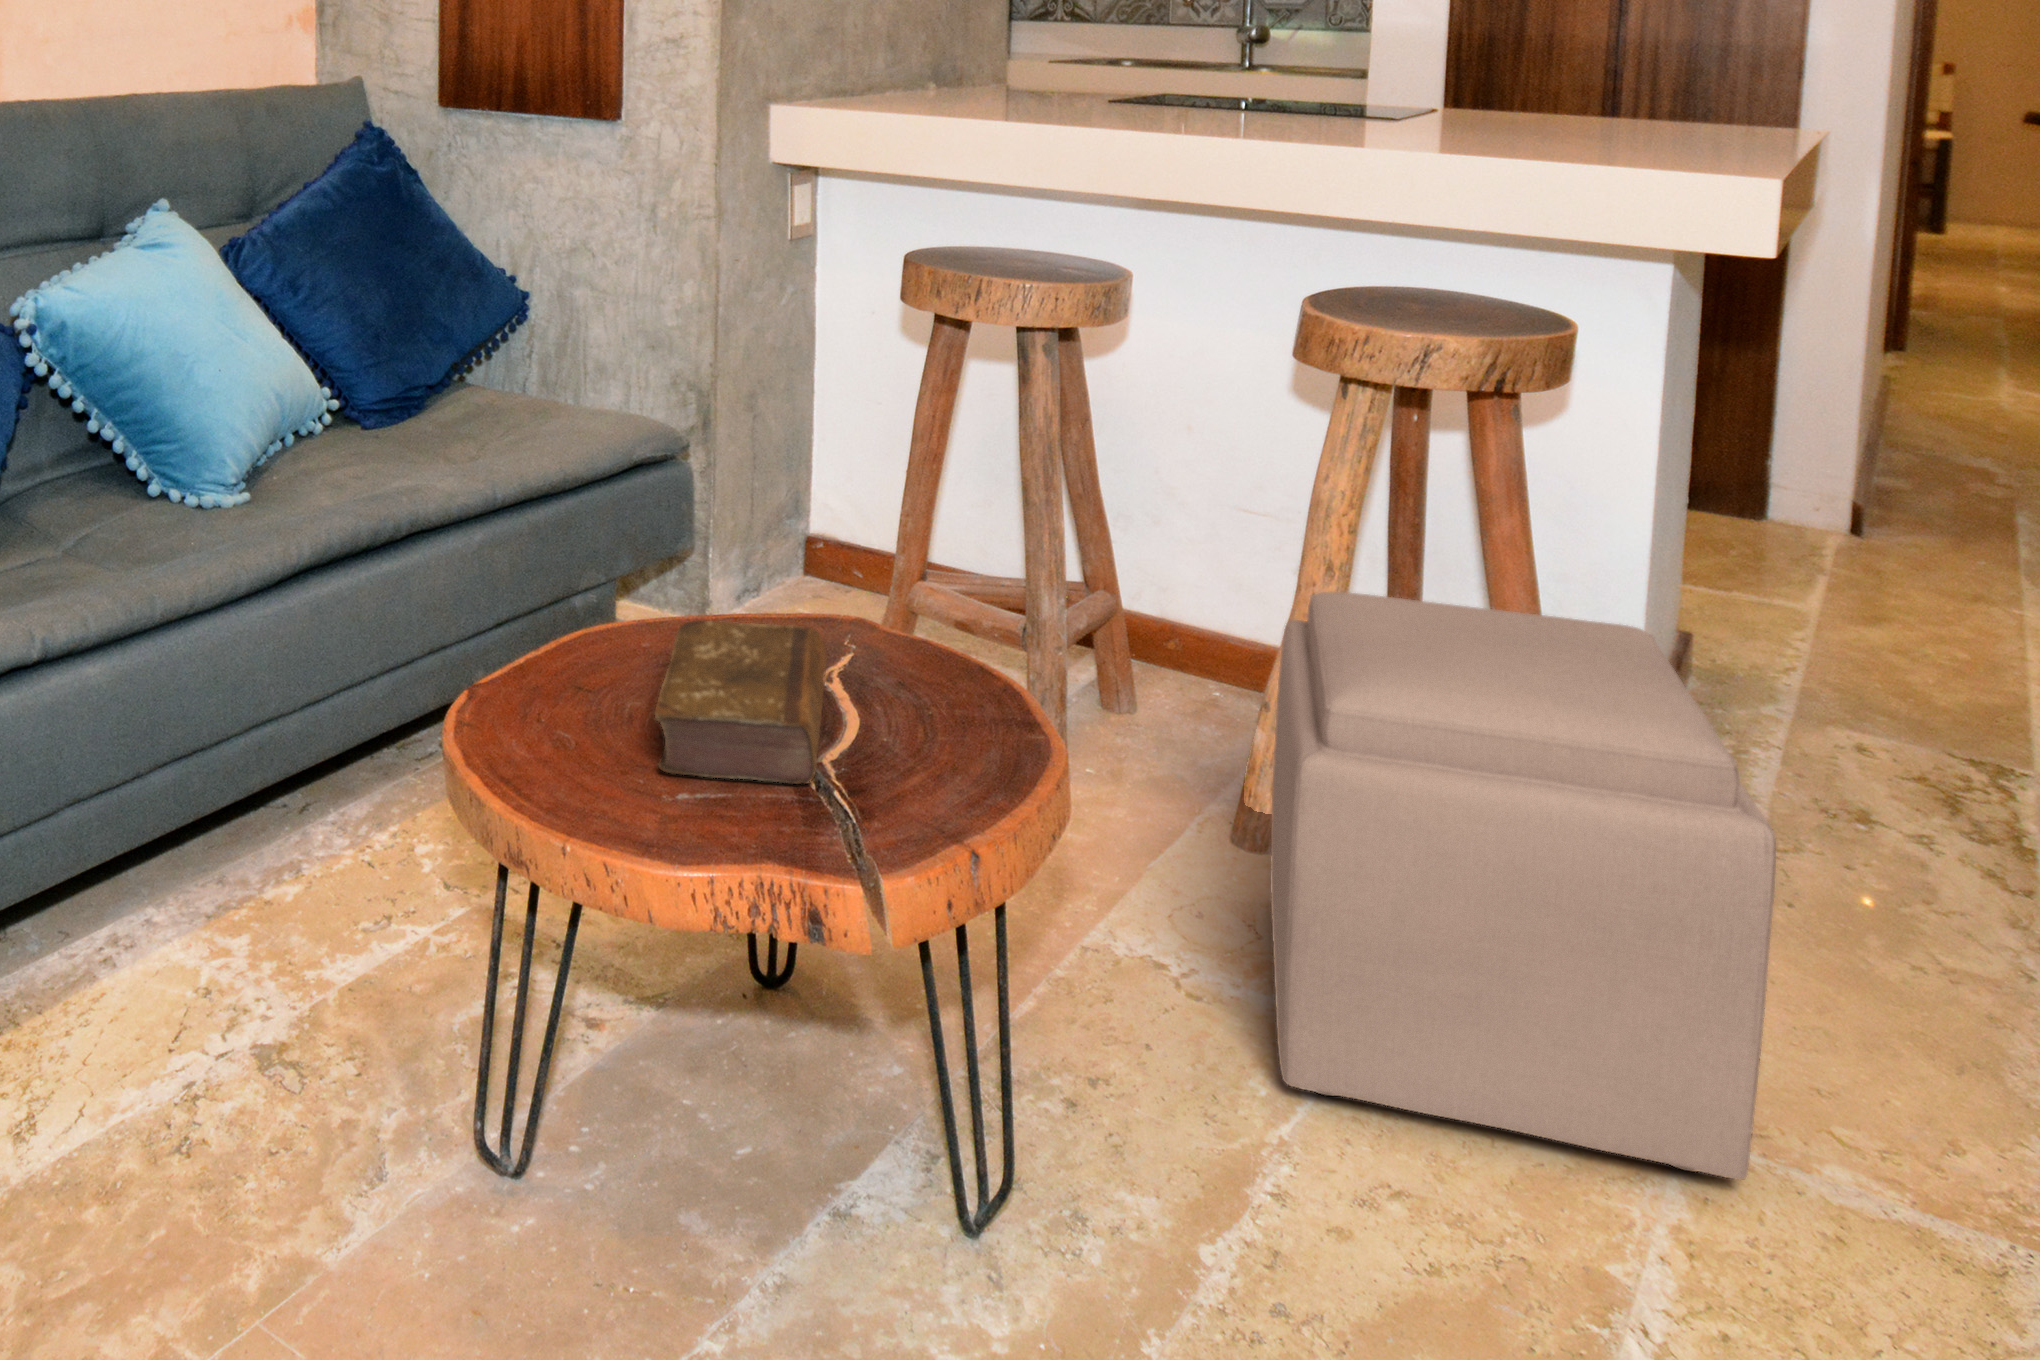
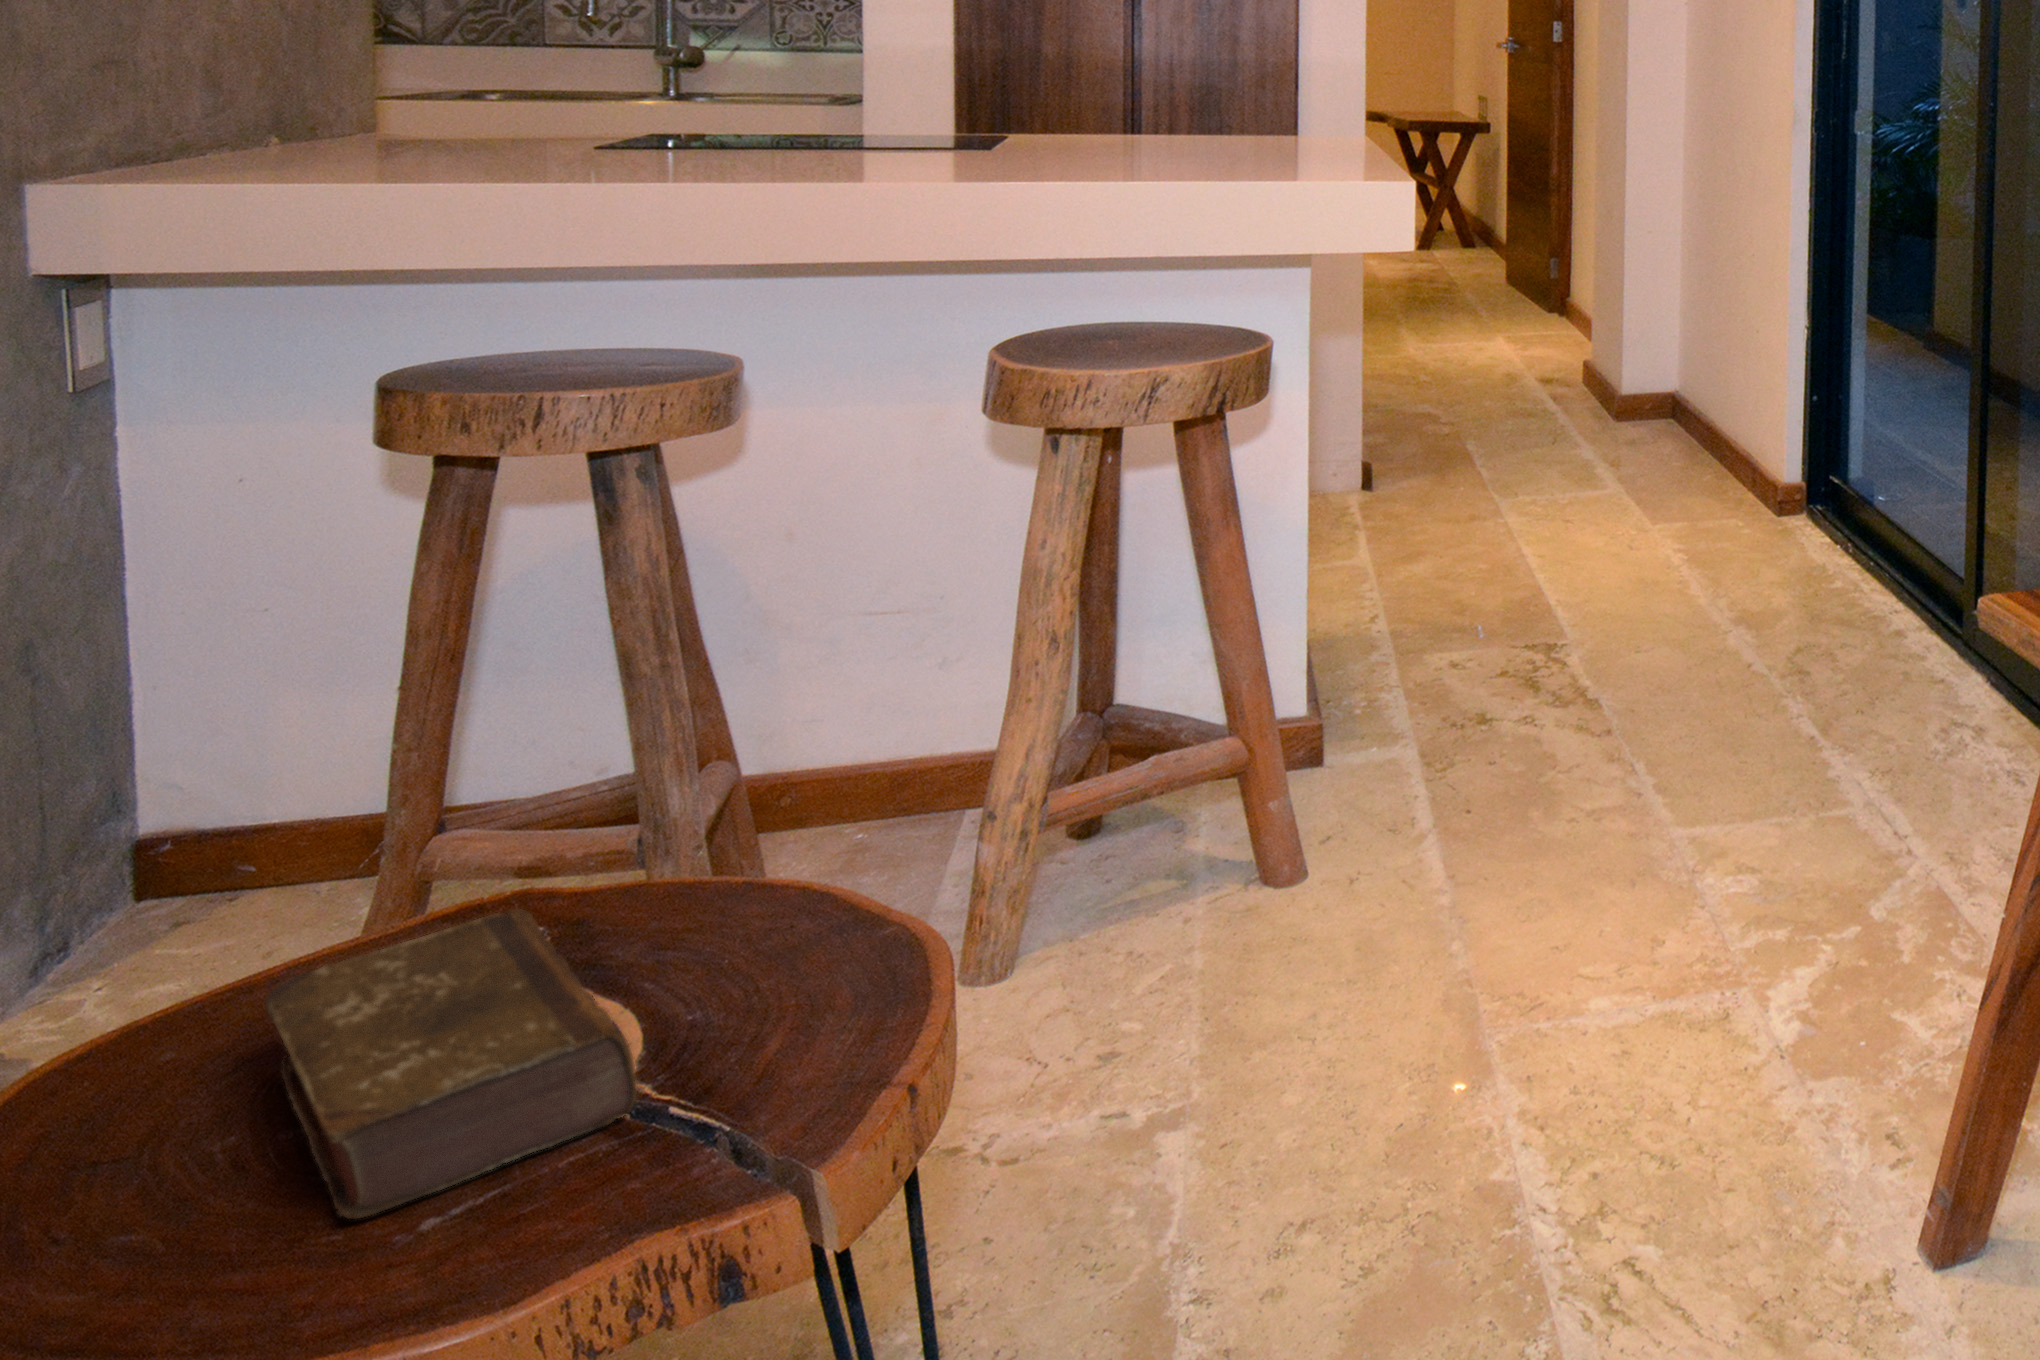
ottoman: present [1270,592,1776,1180] -> none [1027,590,1557,1198]

